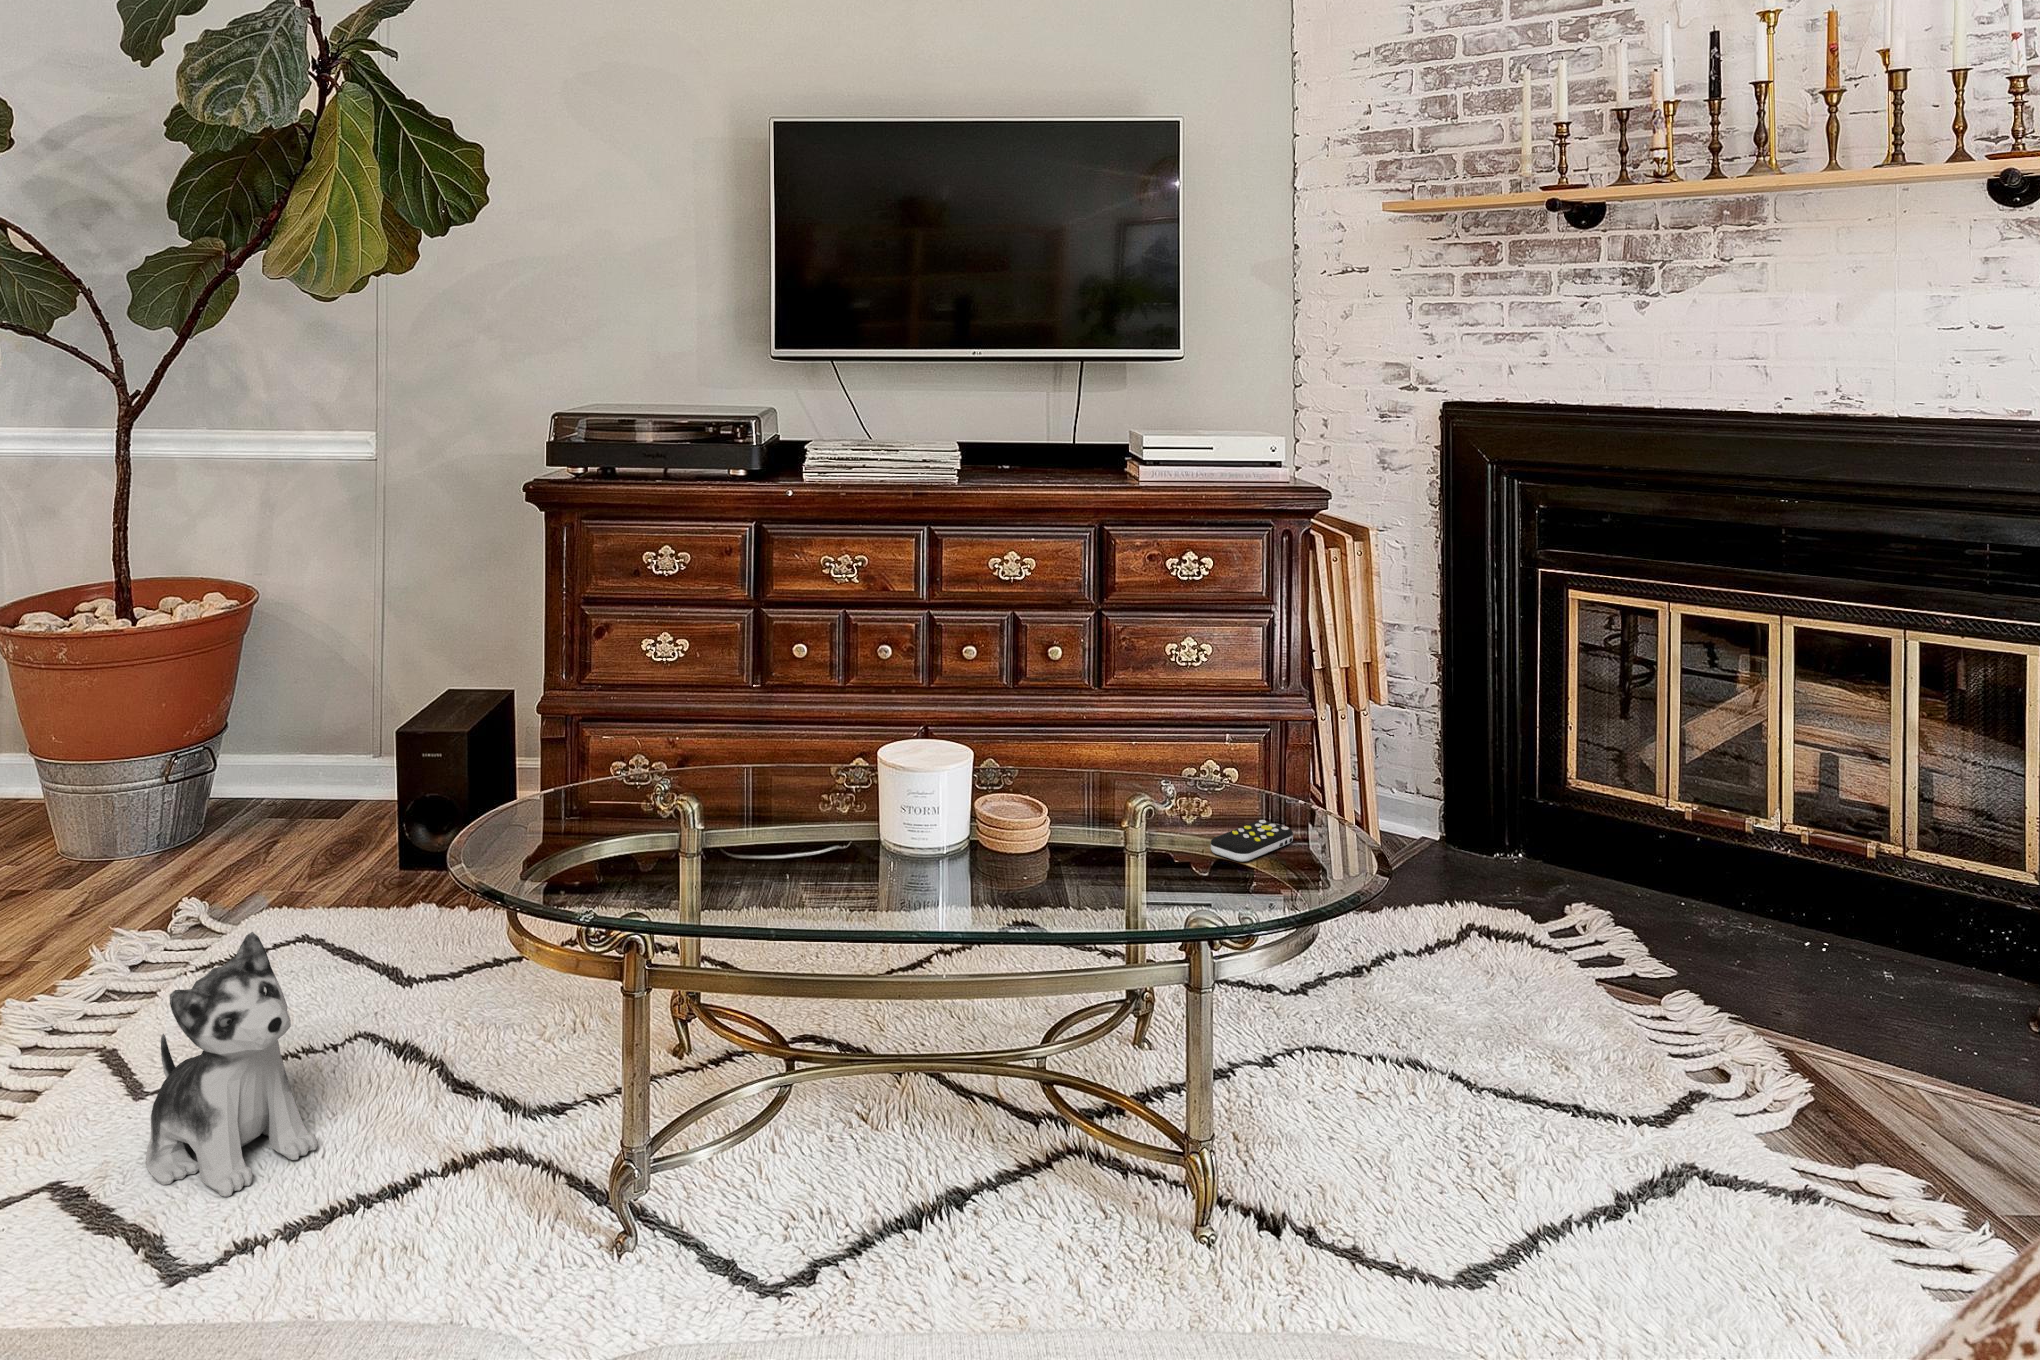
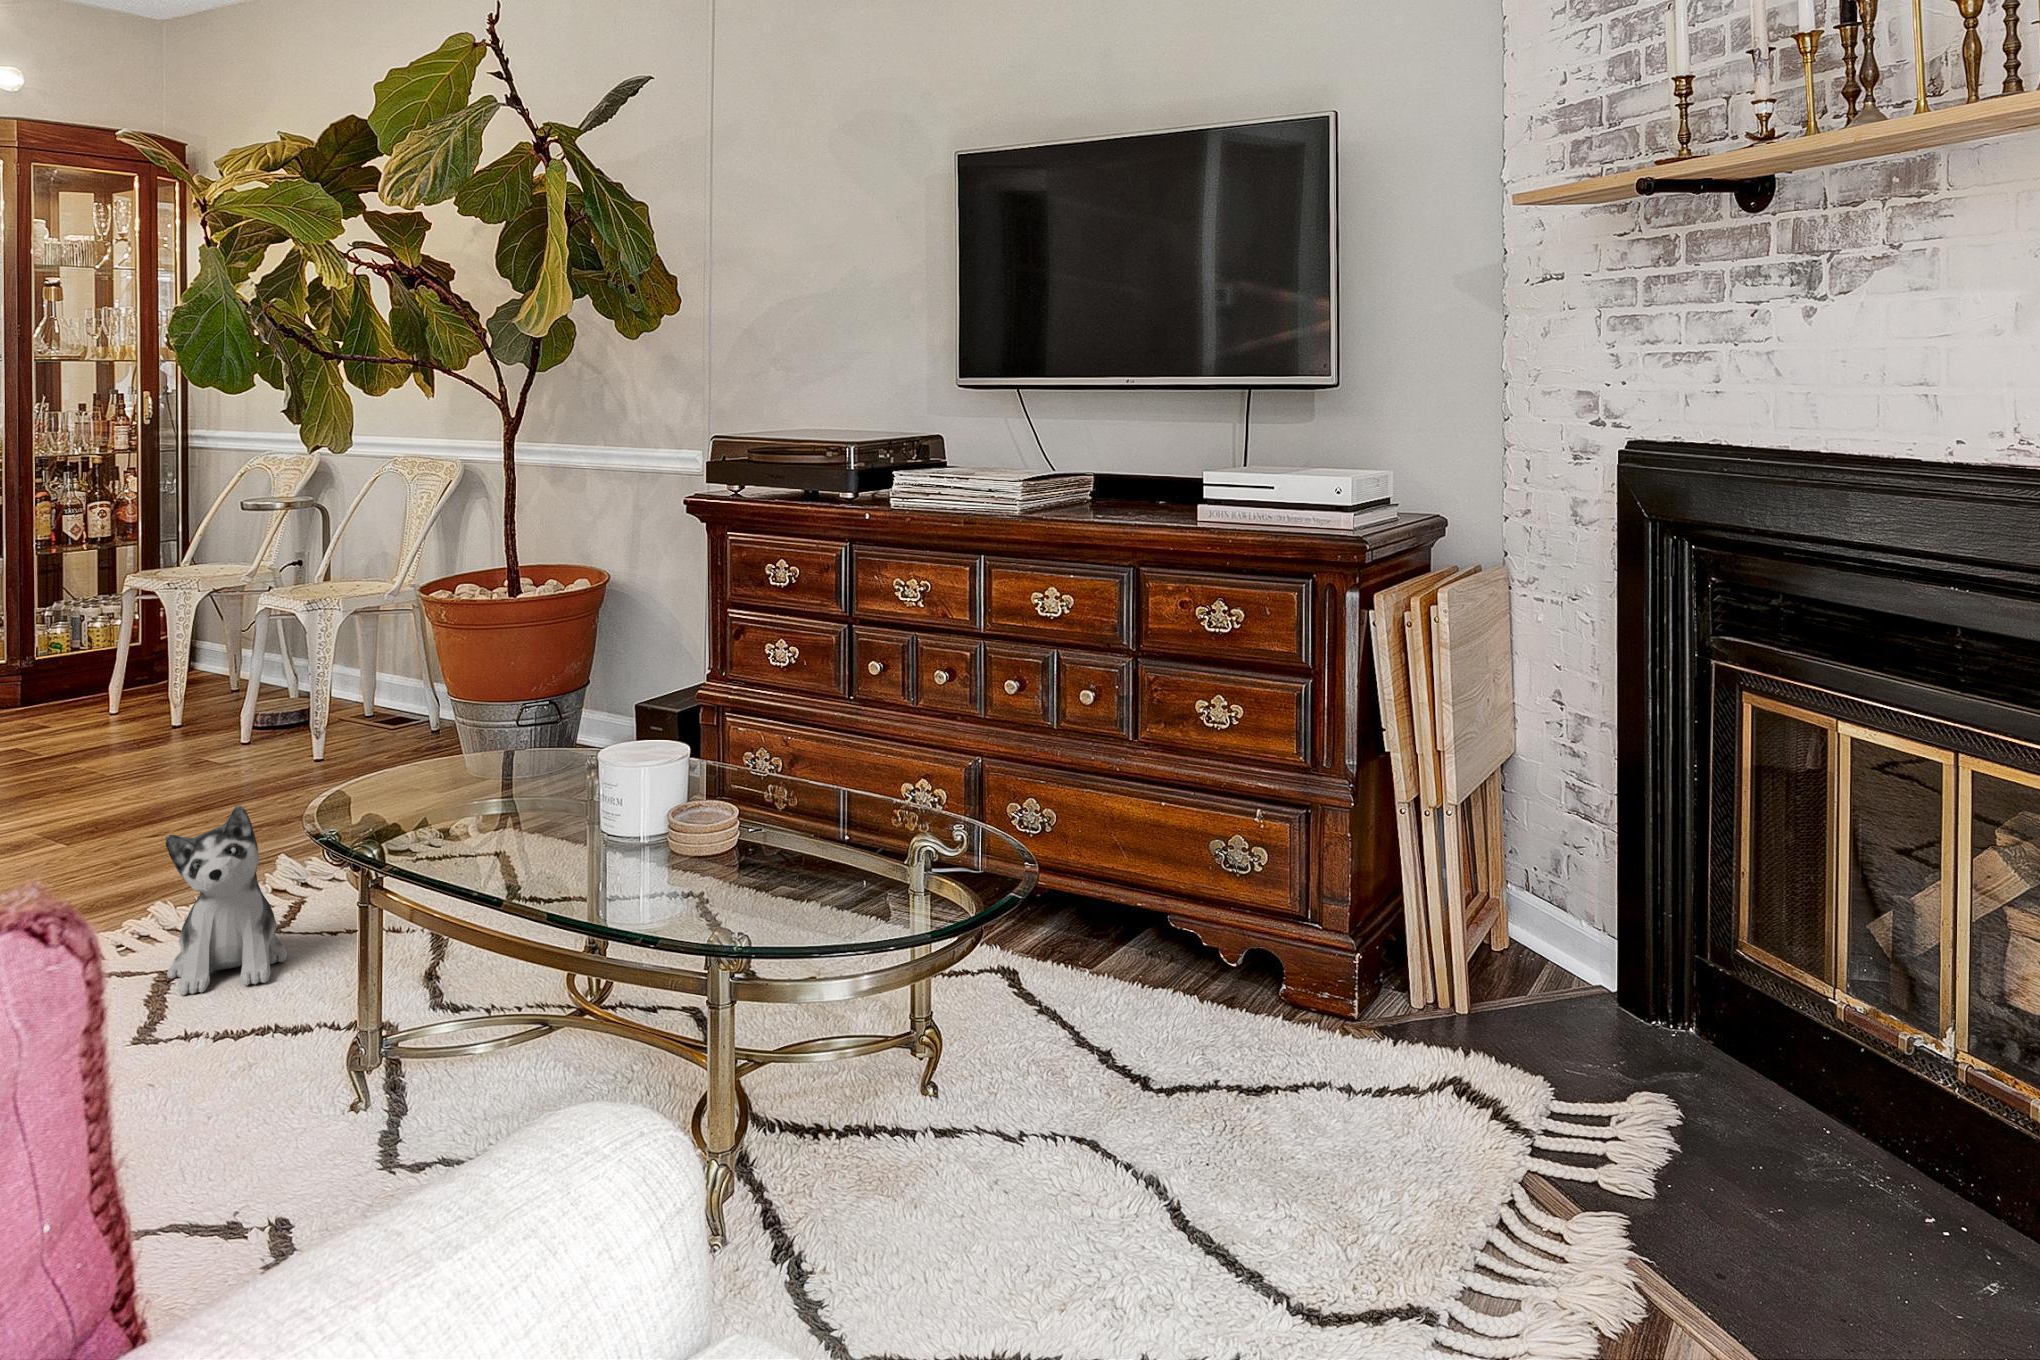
remote control: present [1211,820,1293,862] -> none [784,862,882,894]

